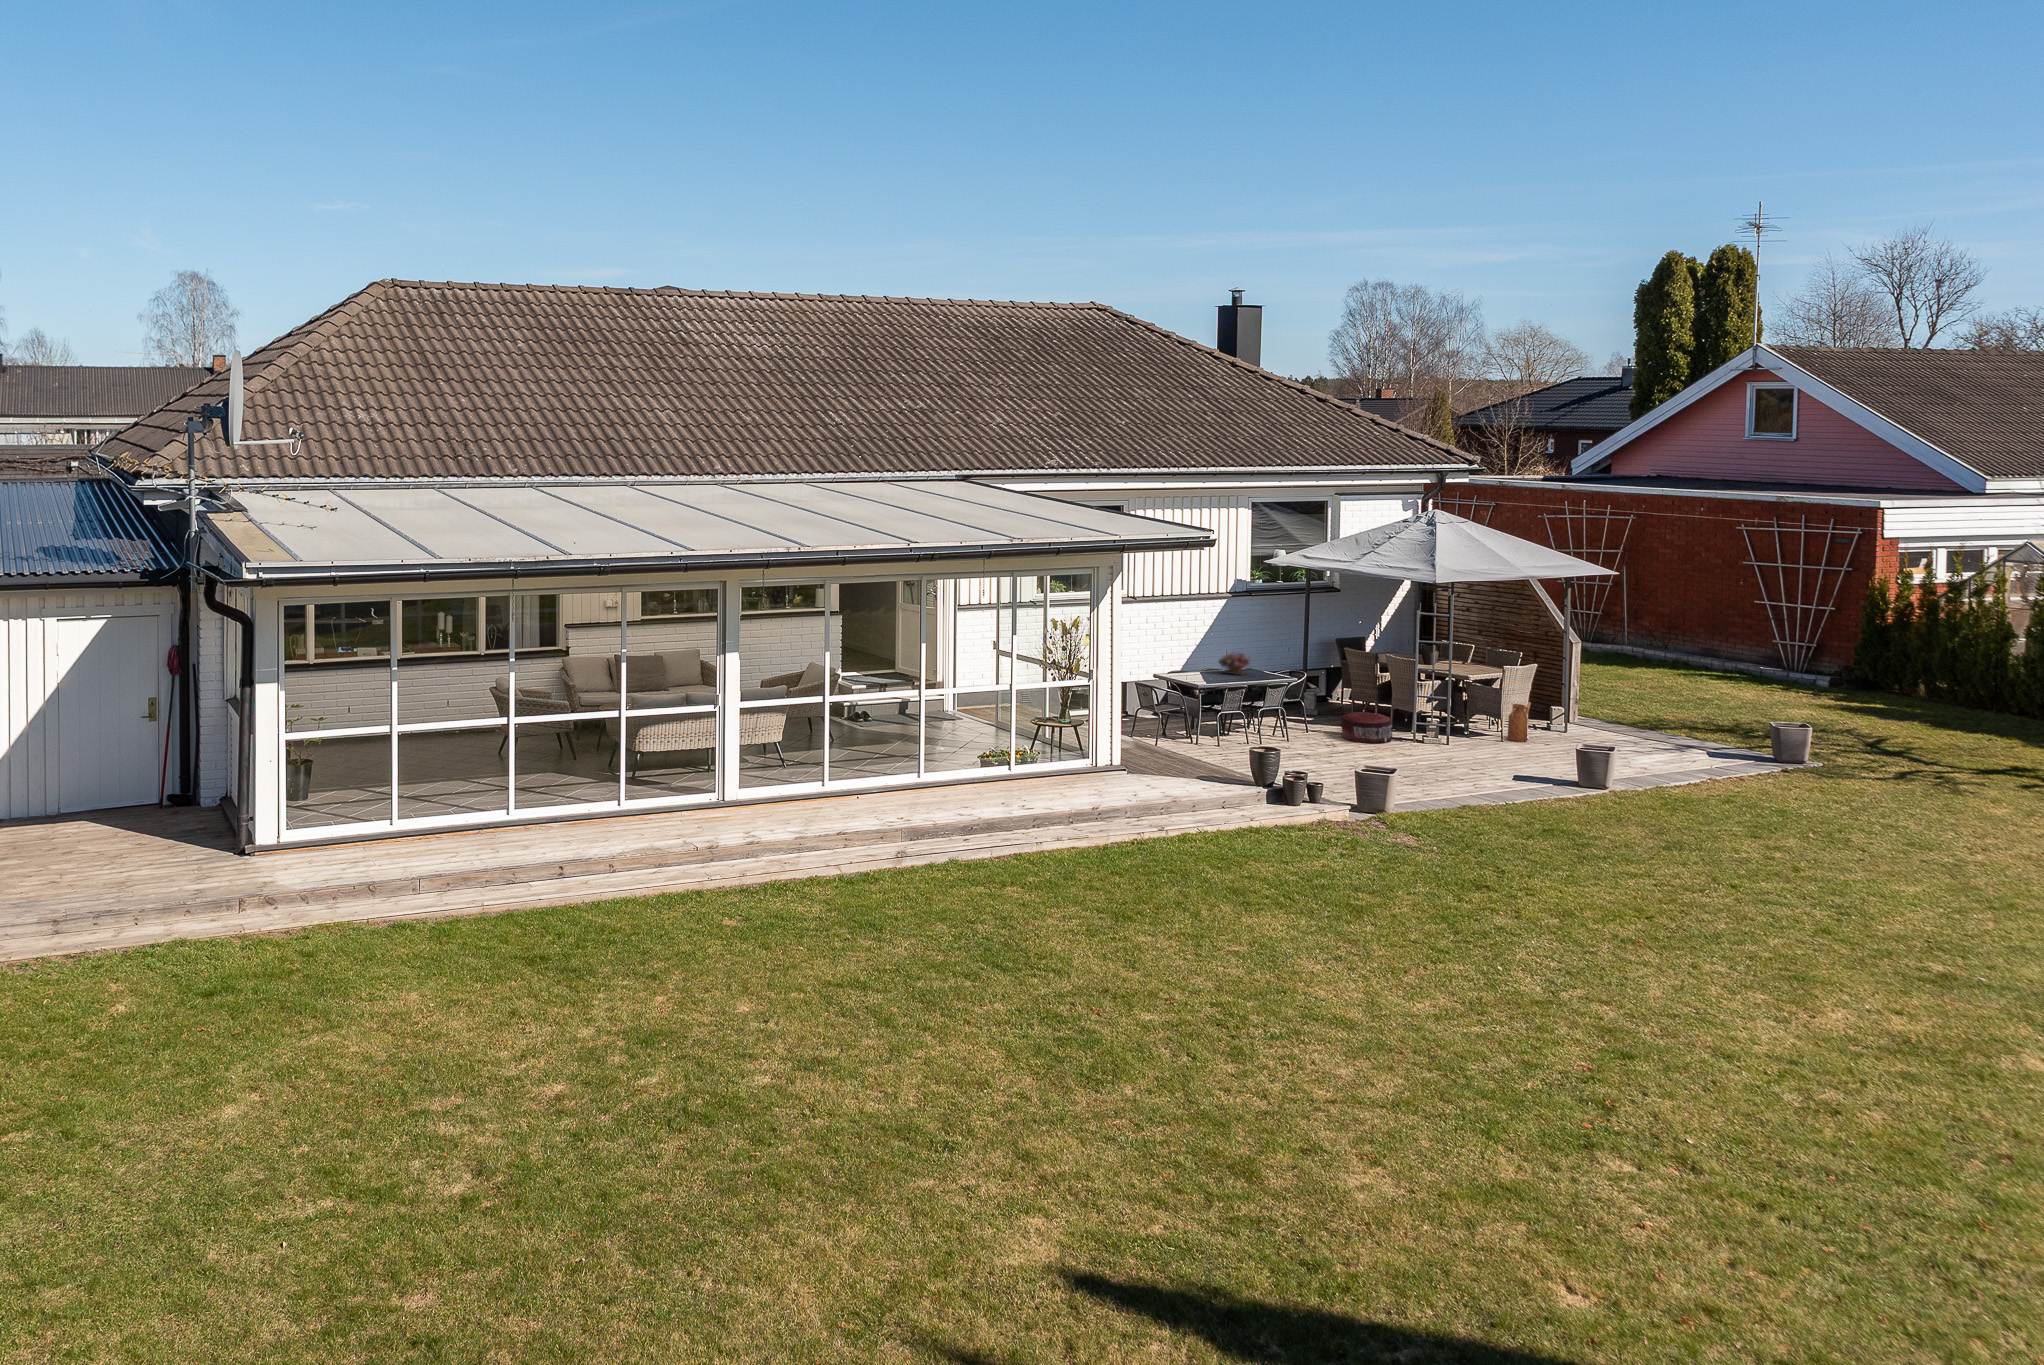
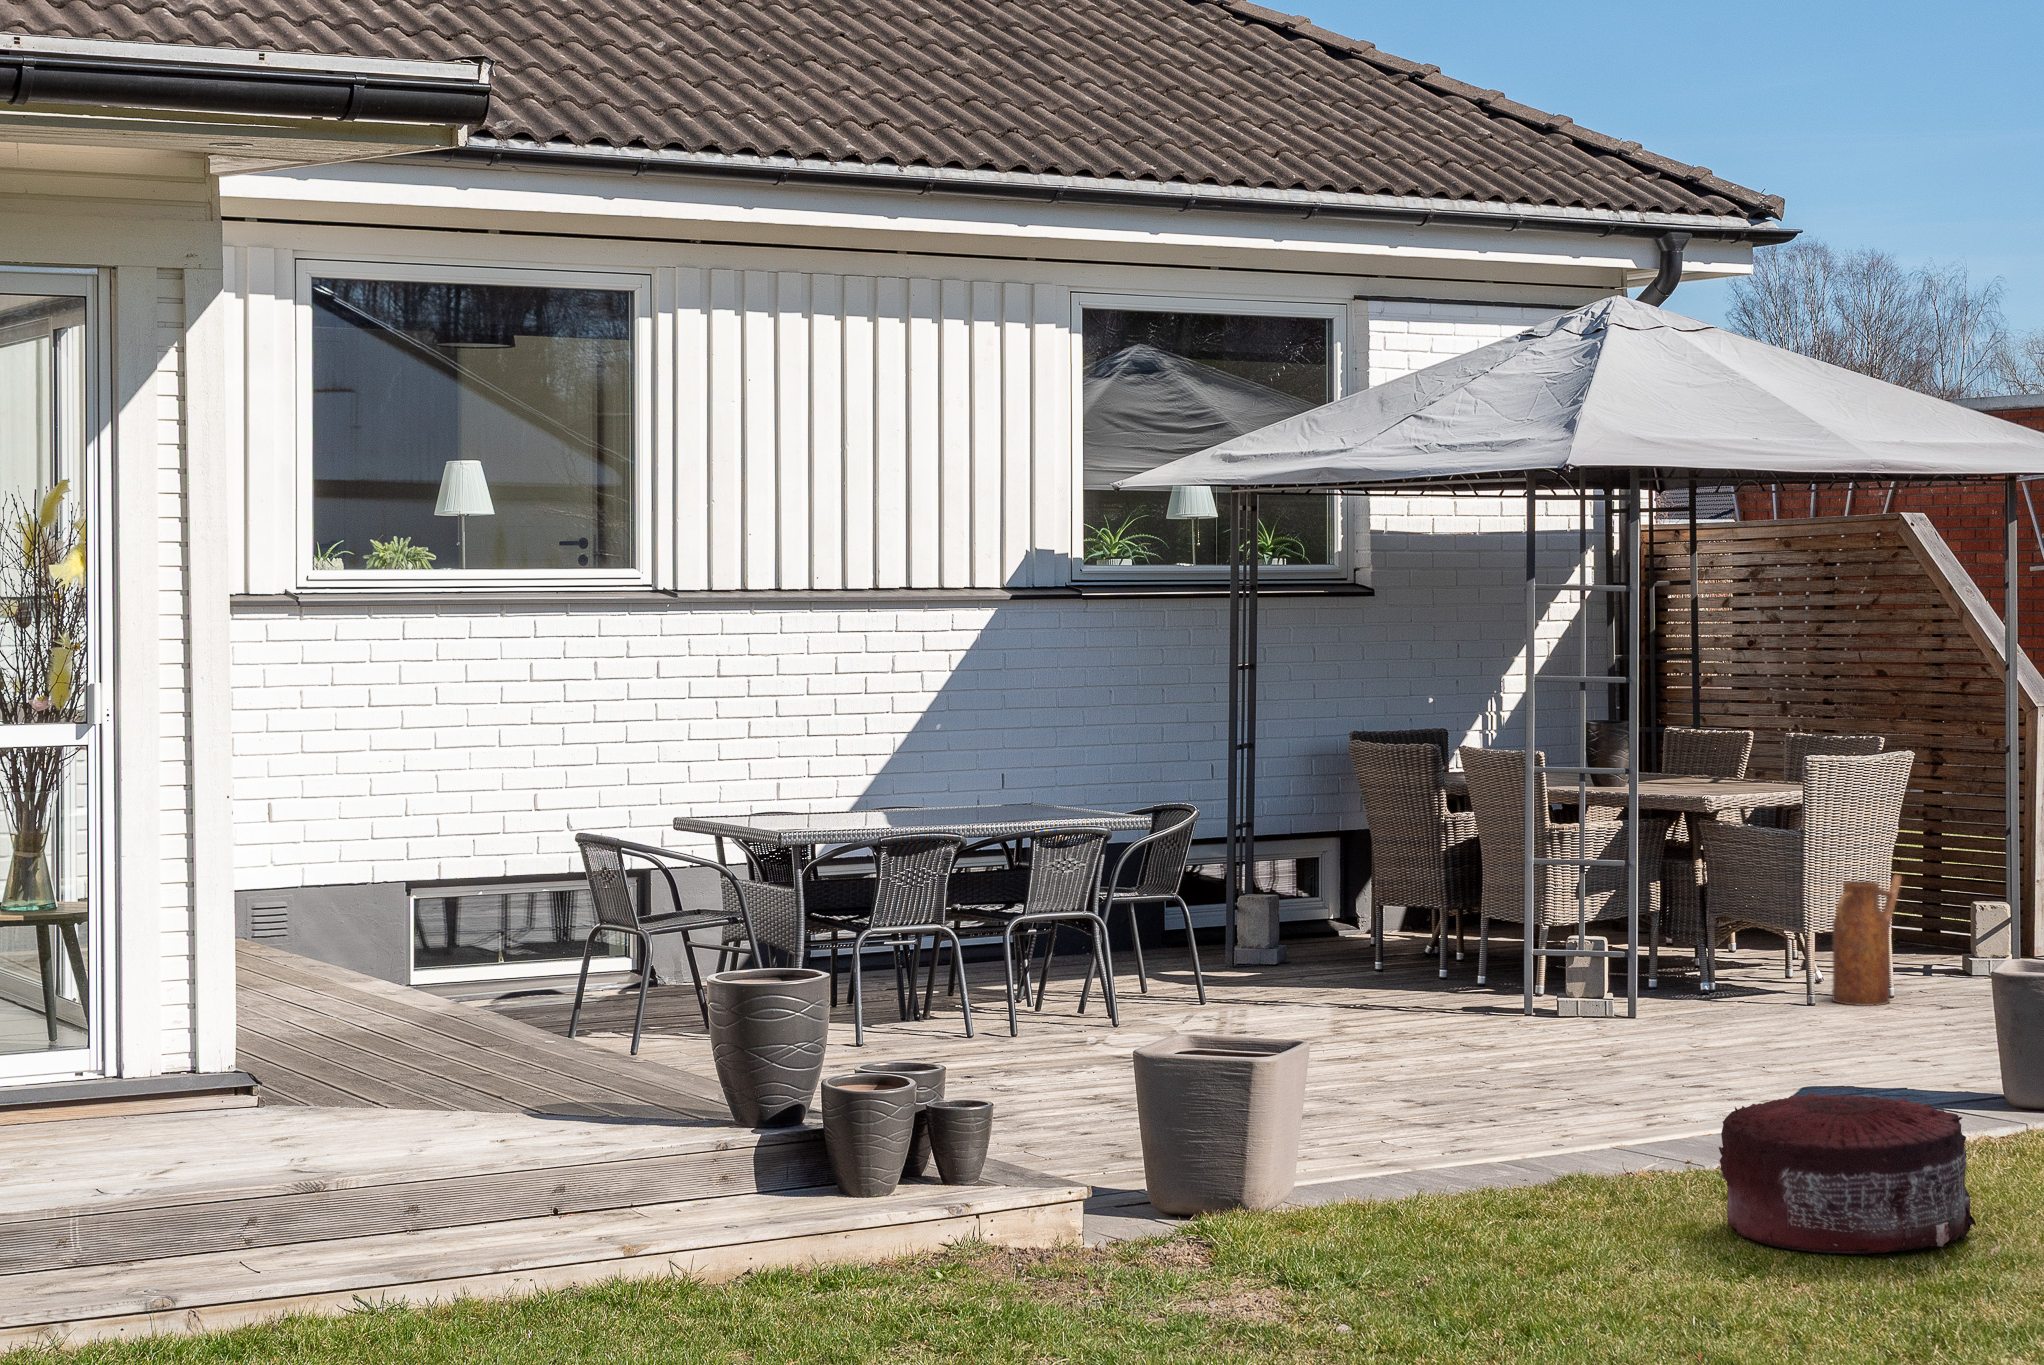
potted flower: present [1219,653,1250,676] -> none [911,738,1023,818]
pouf: present [1341,712,1393,743] -> present [1719,1092,1977,1254]

